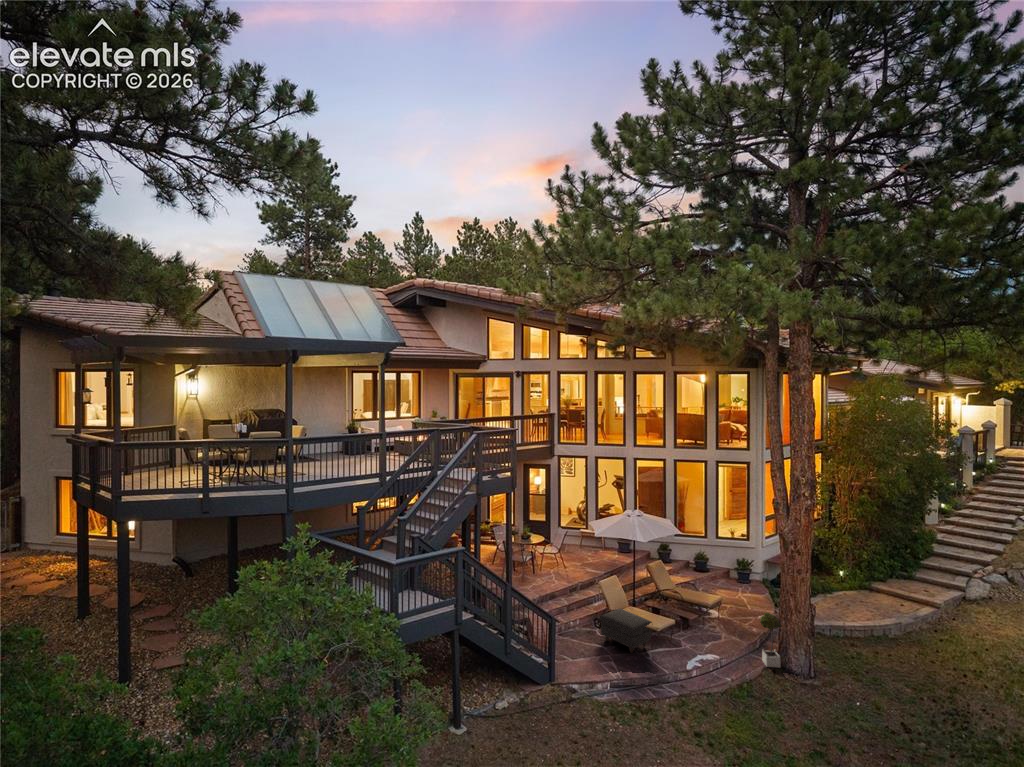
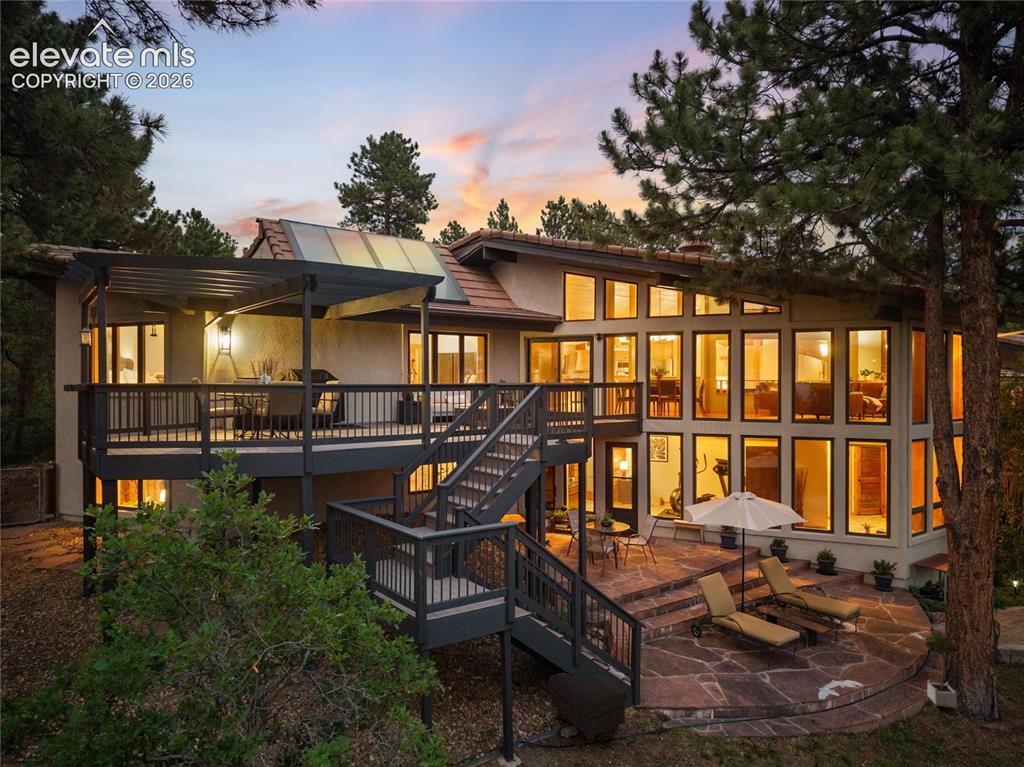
ottoman: present [600,609,652,653] -> present [549,672,627,743]

